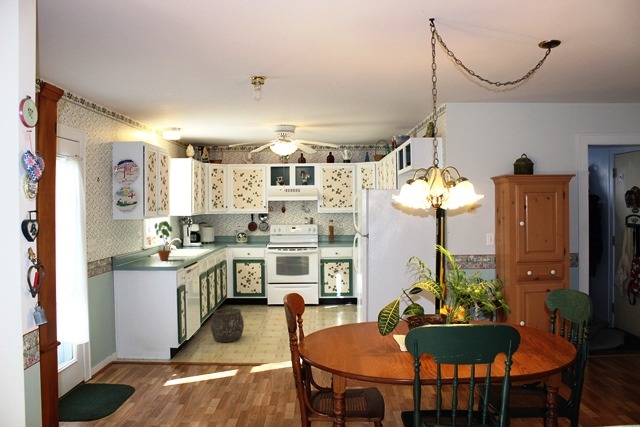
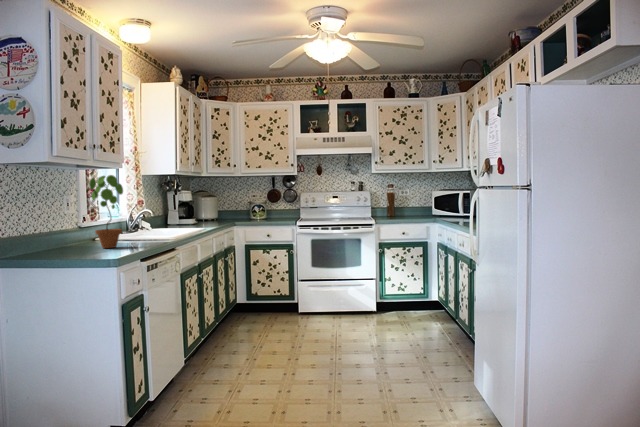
woven basket: present [211,308,244,342] -> none [199,332,259,398]

